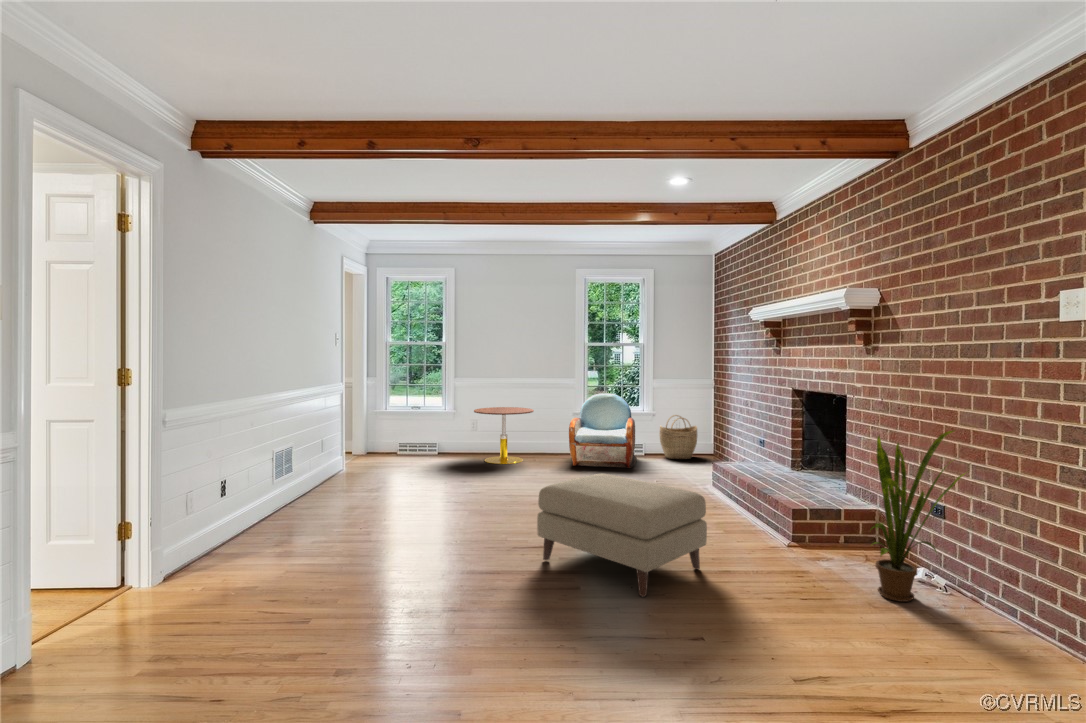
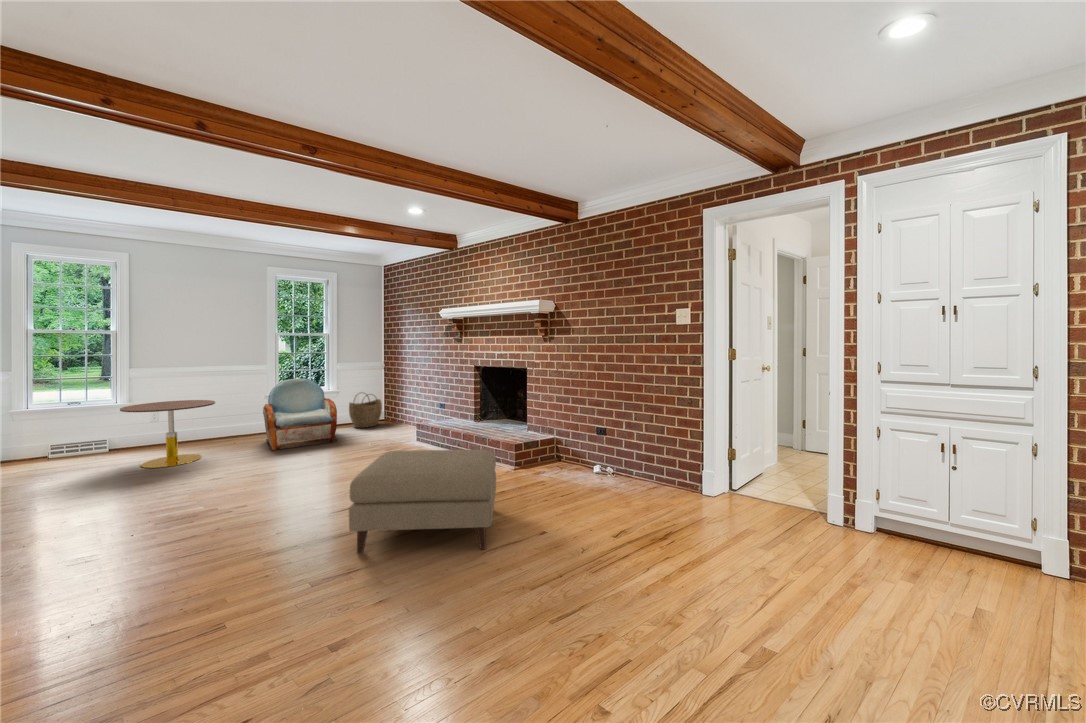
house plant: present [870,430,965,602] -> none [578,384,632,489]

